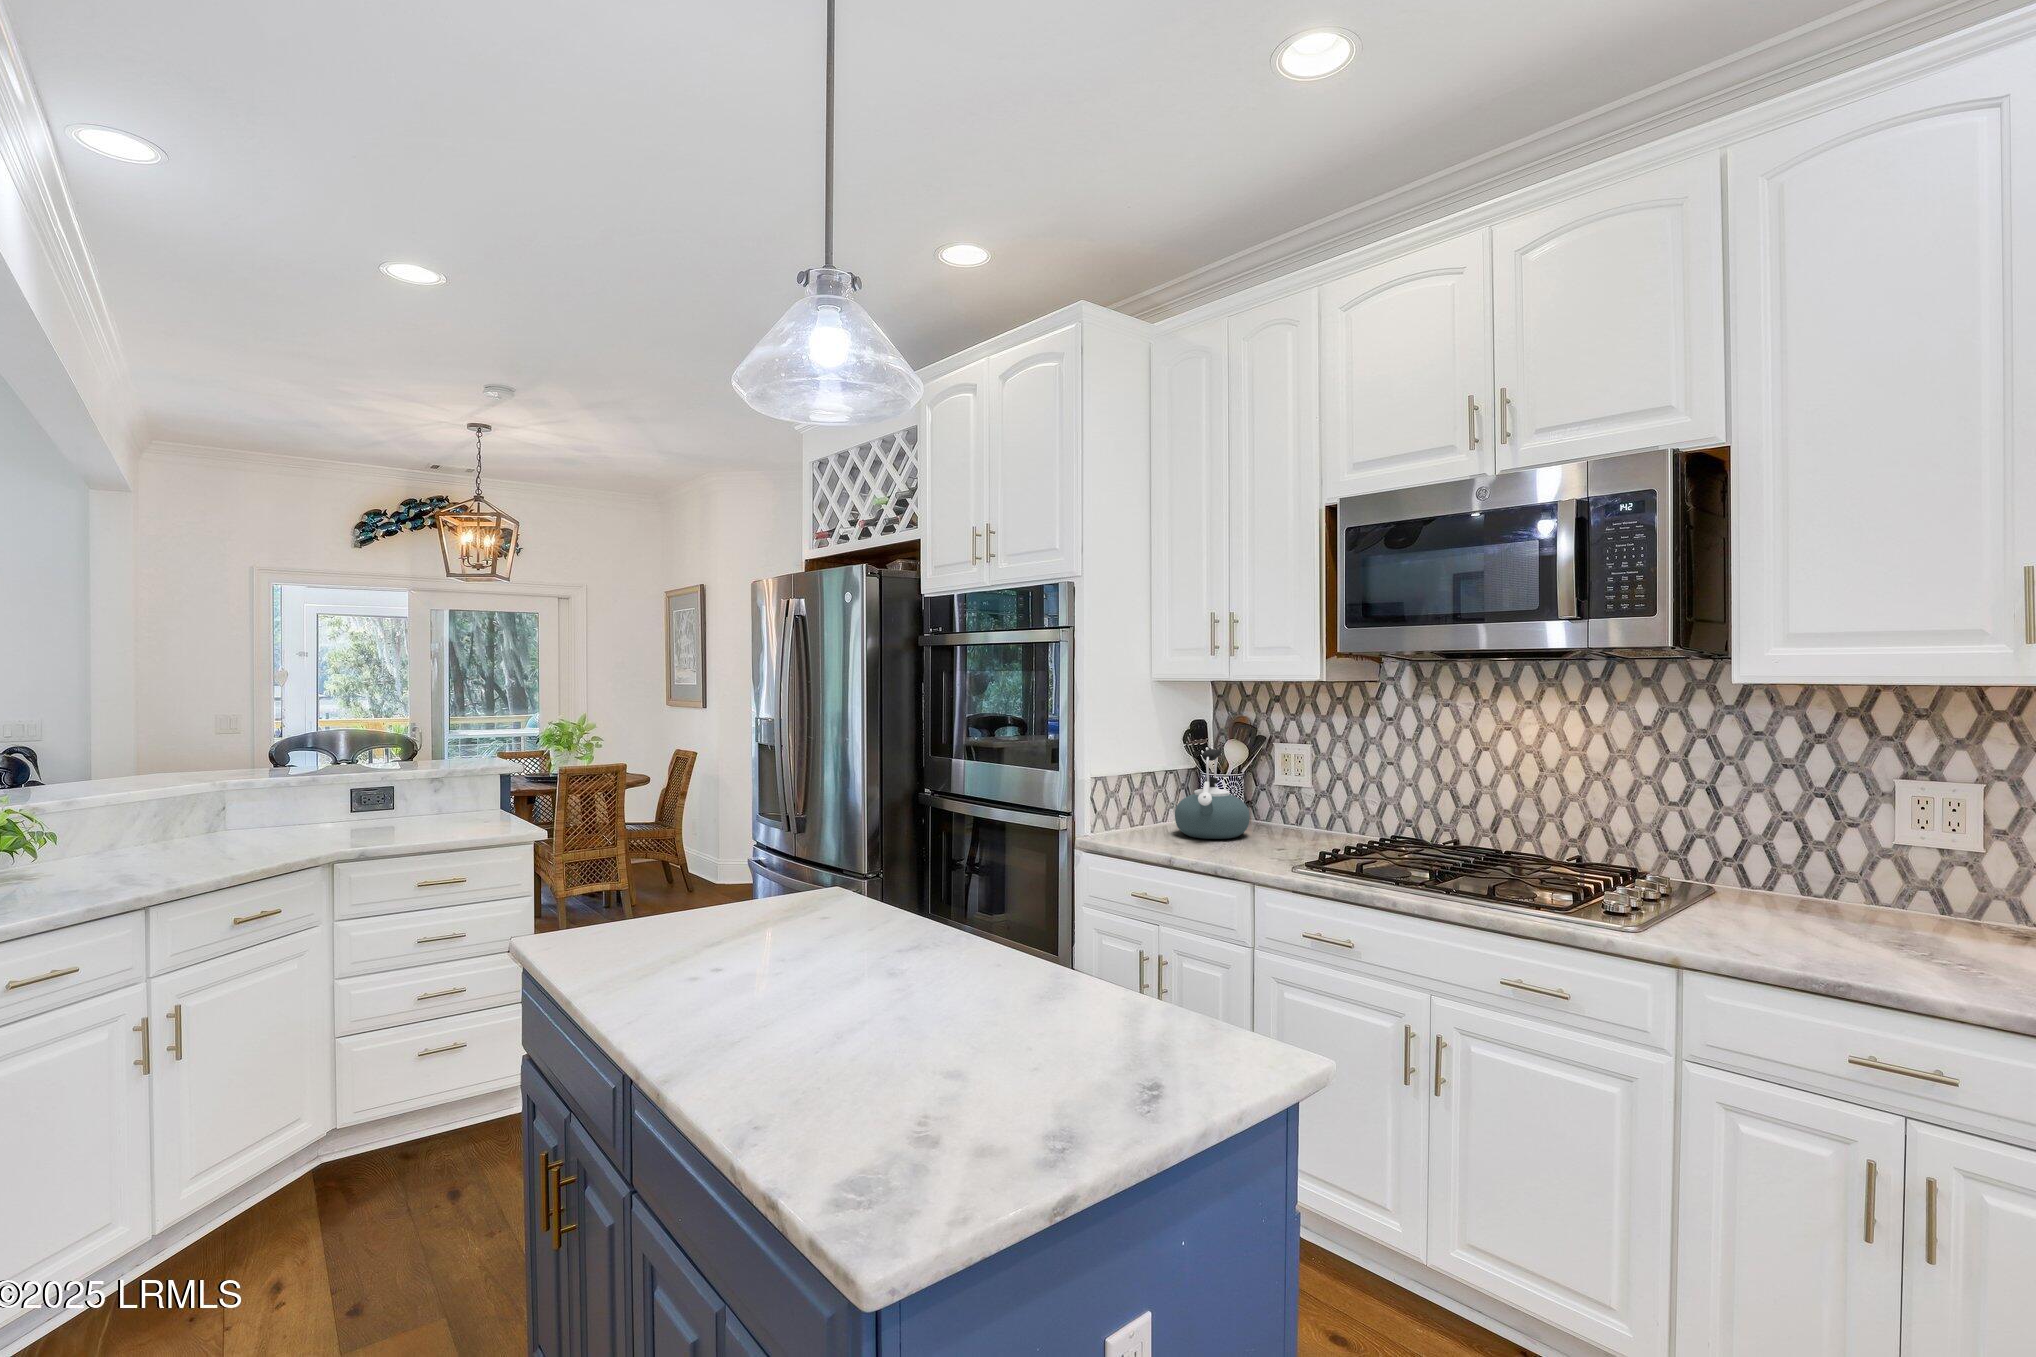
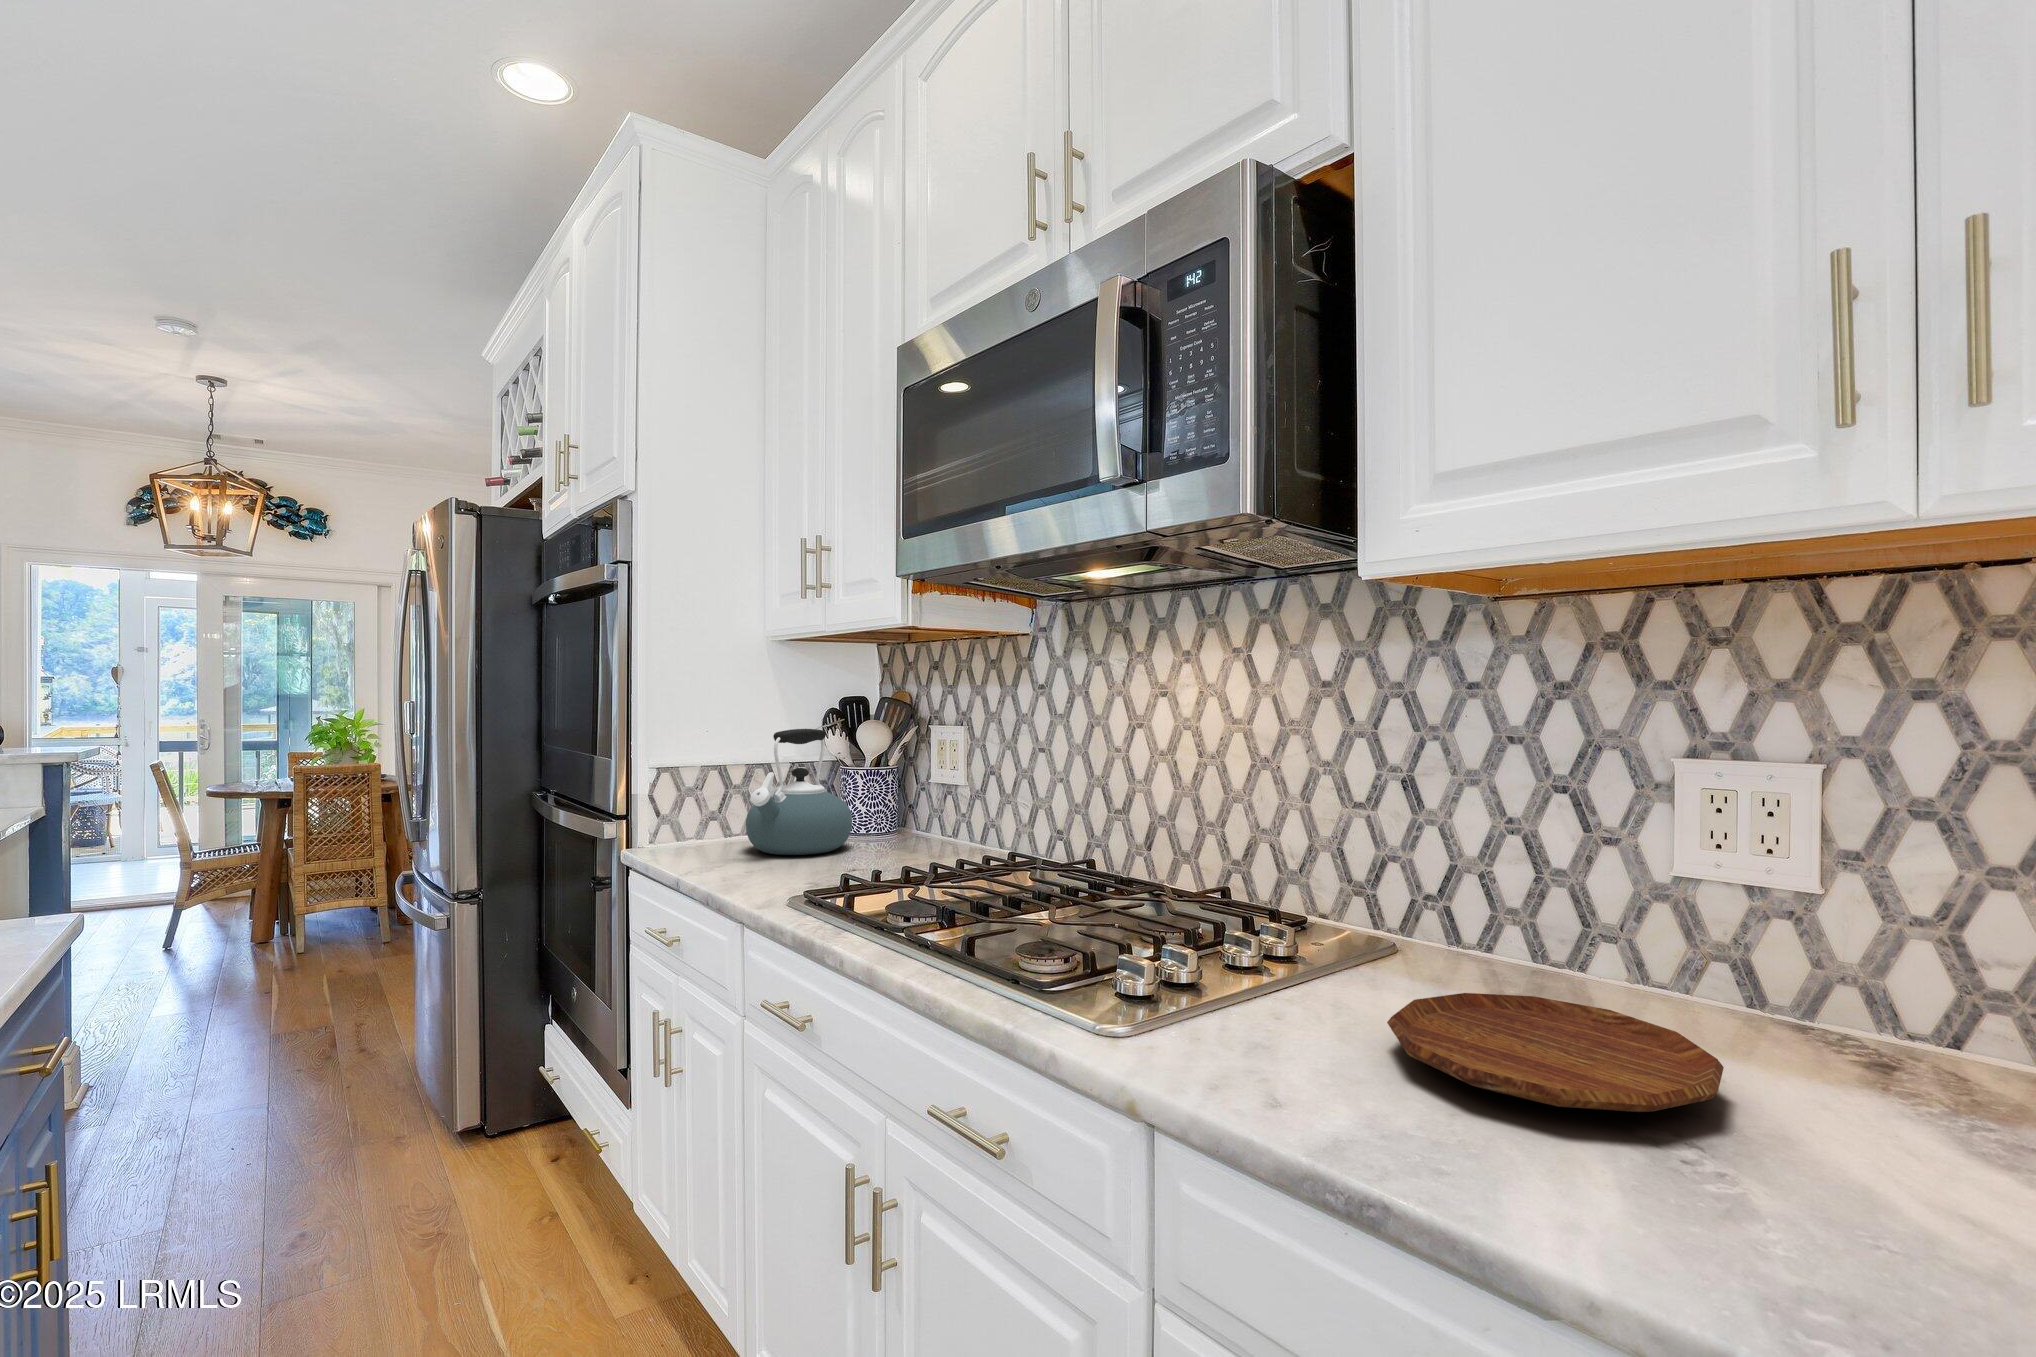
tray: none [1776,907,1965,951] -> present [1387,993,1724,1112]

